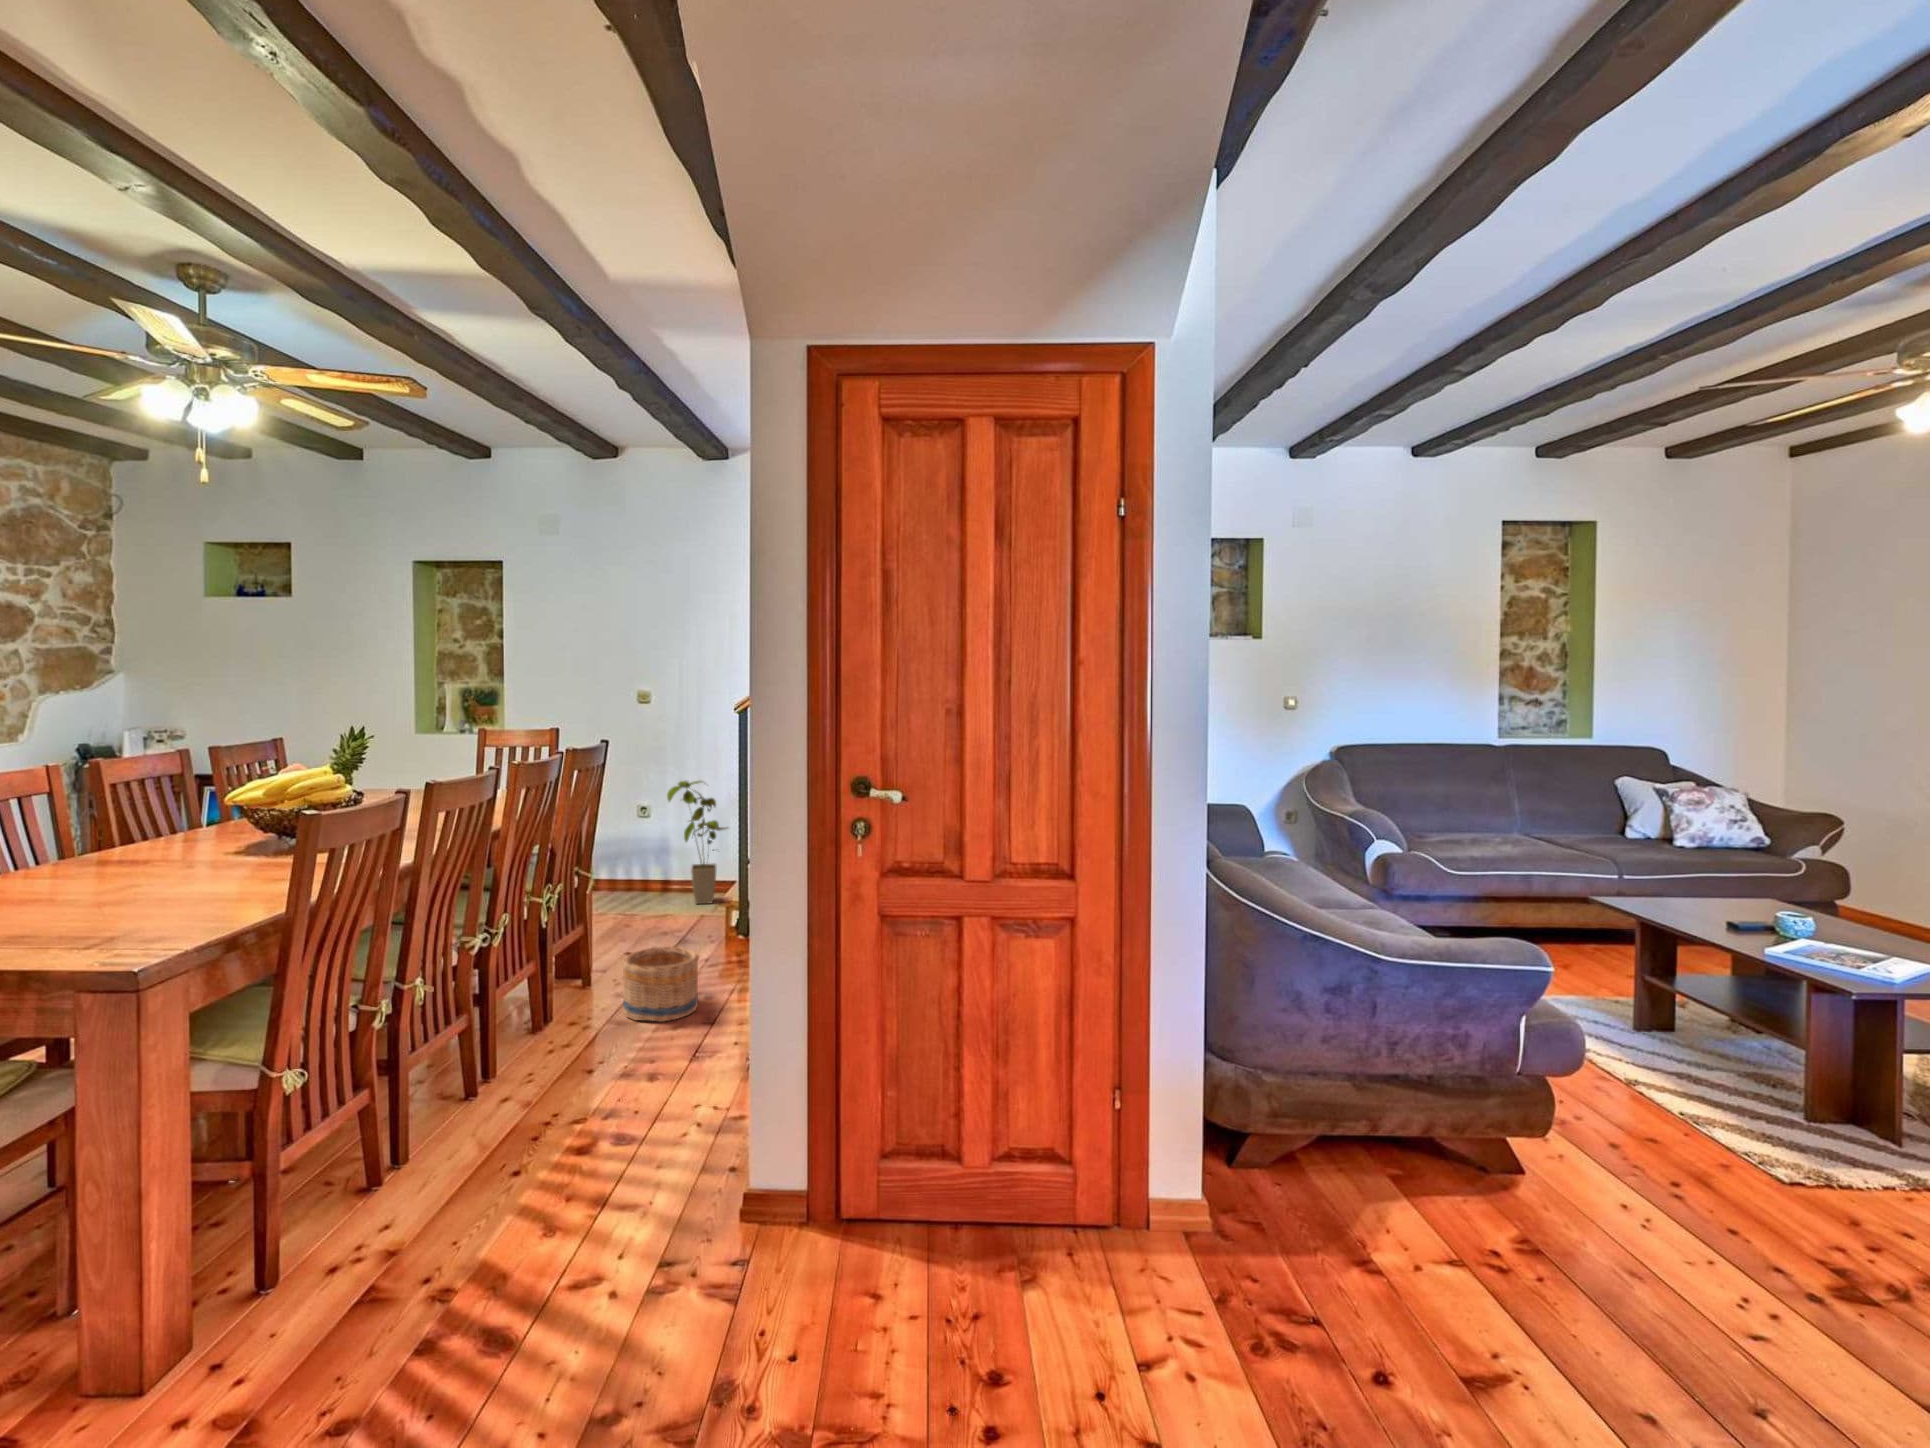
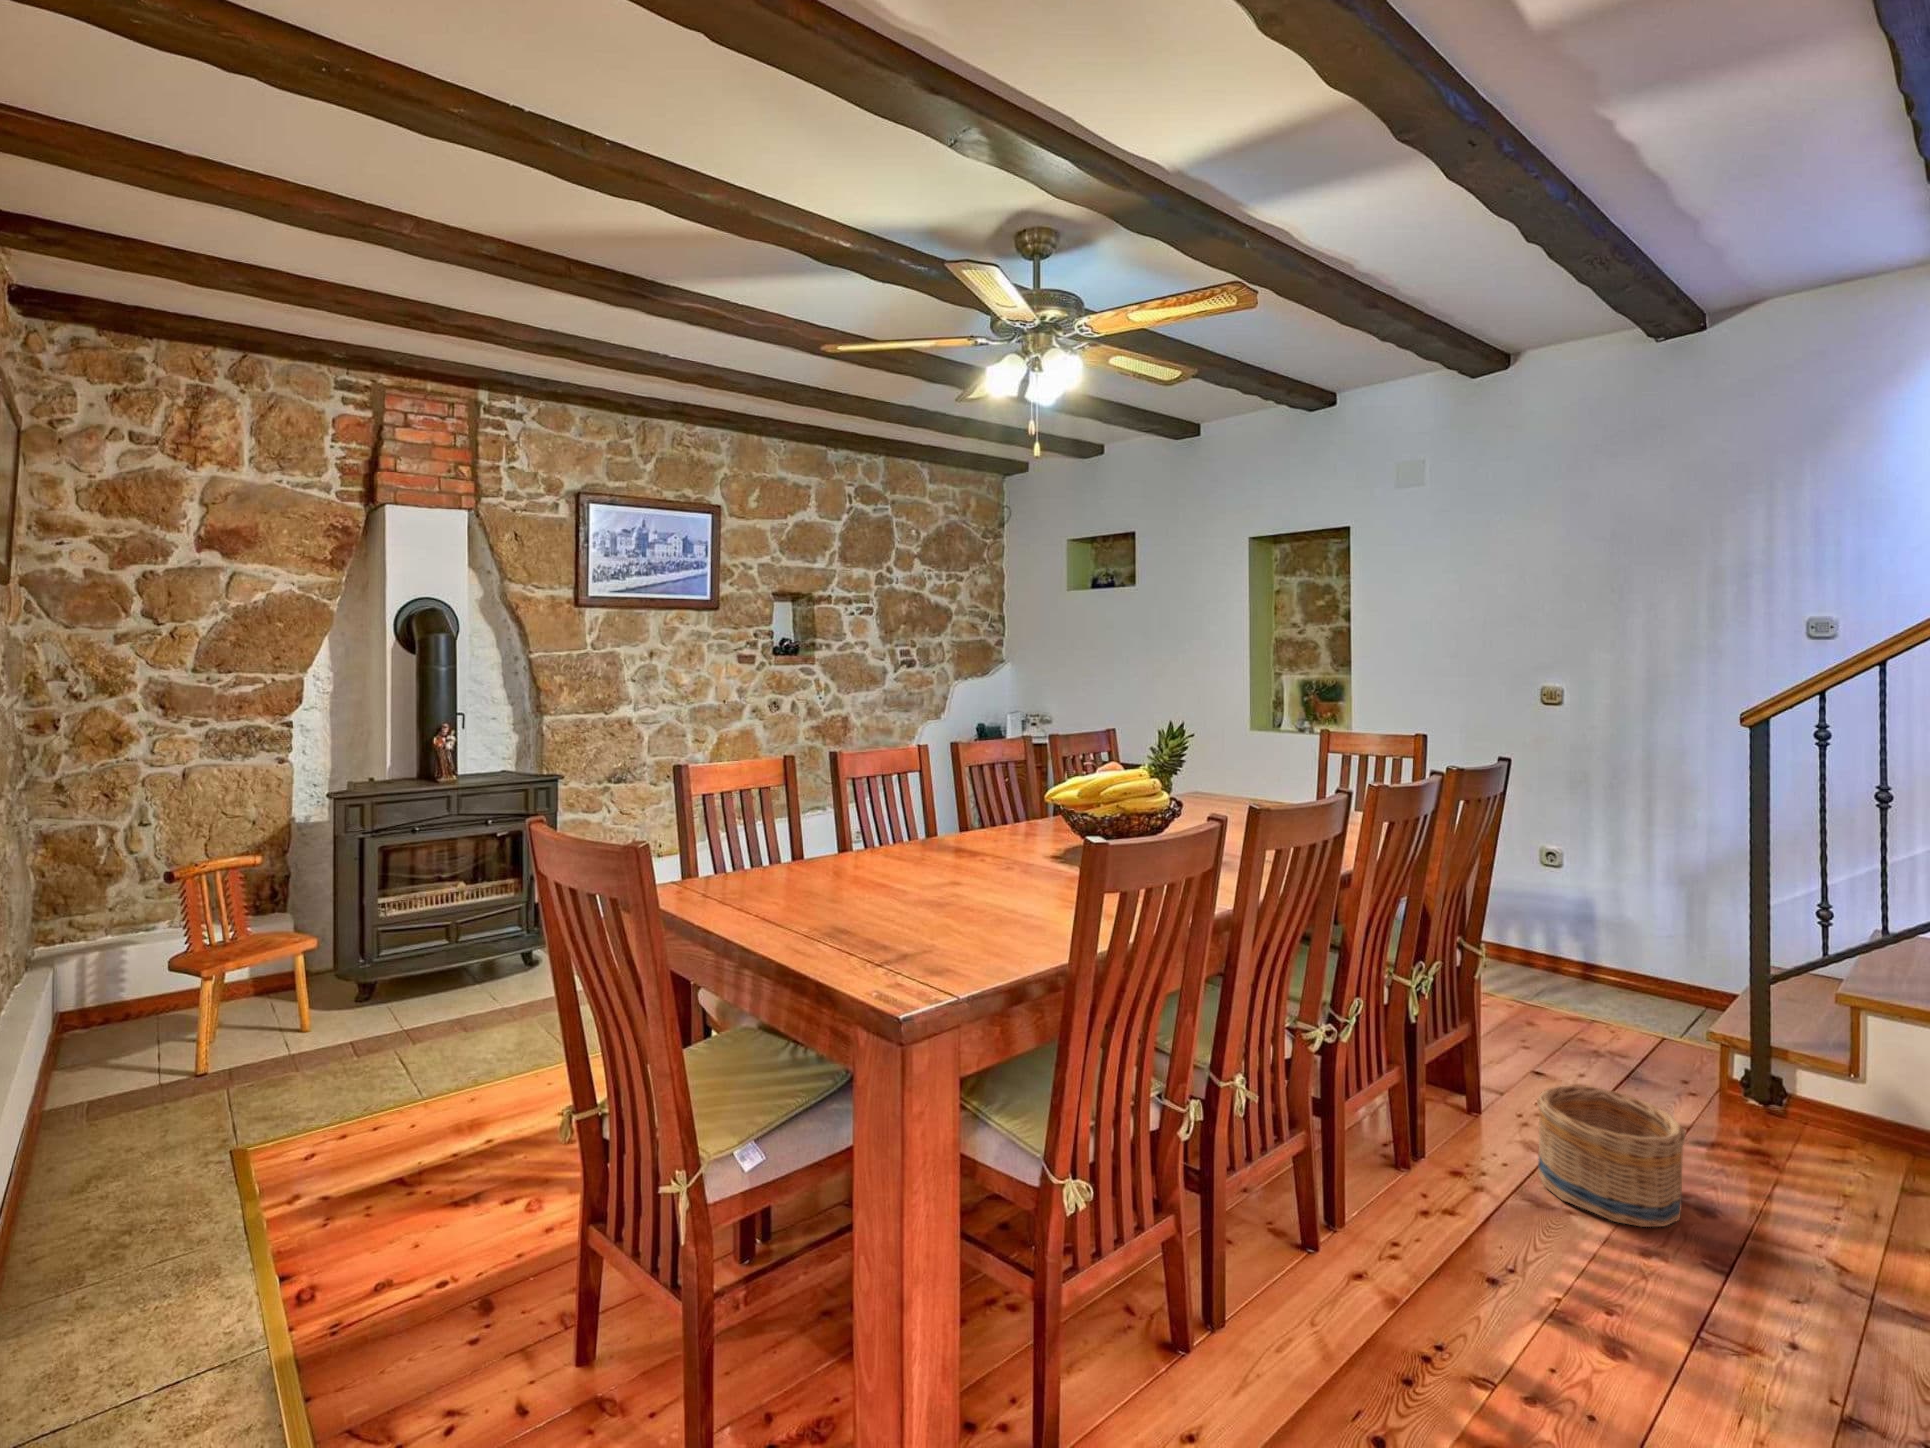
house plant: present [667,781,727,904] -> none [1589,819,1704,1007]

